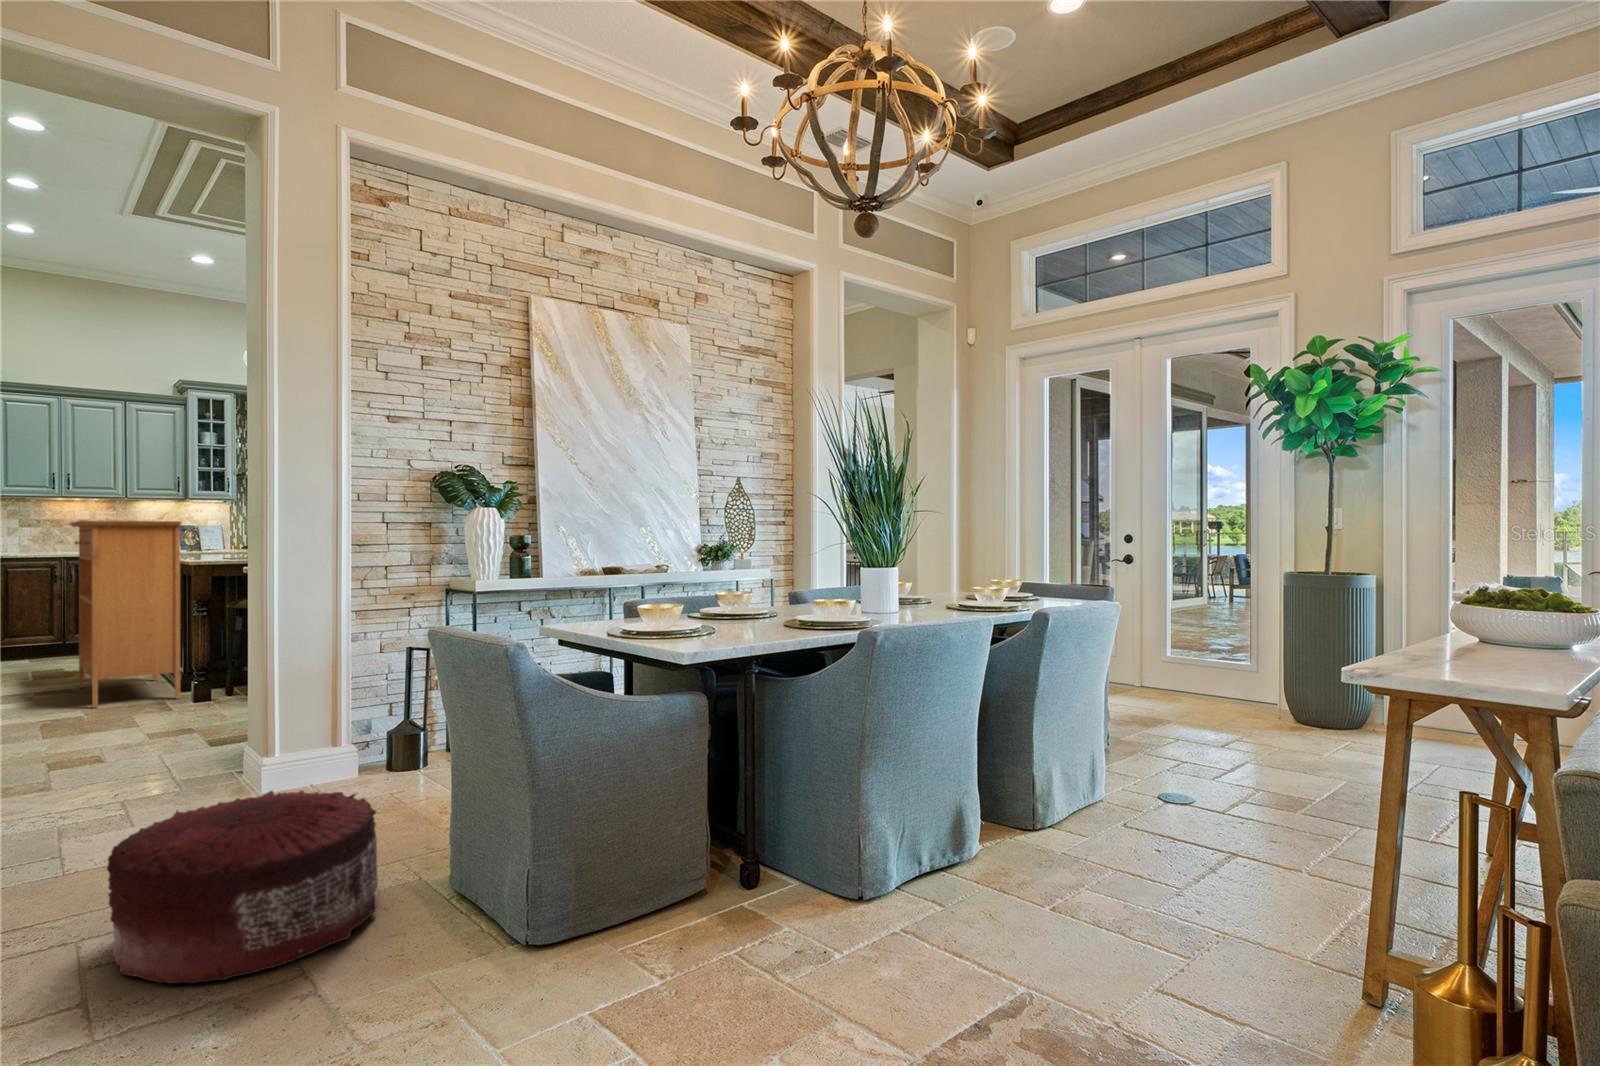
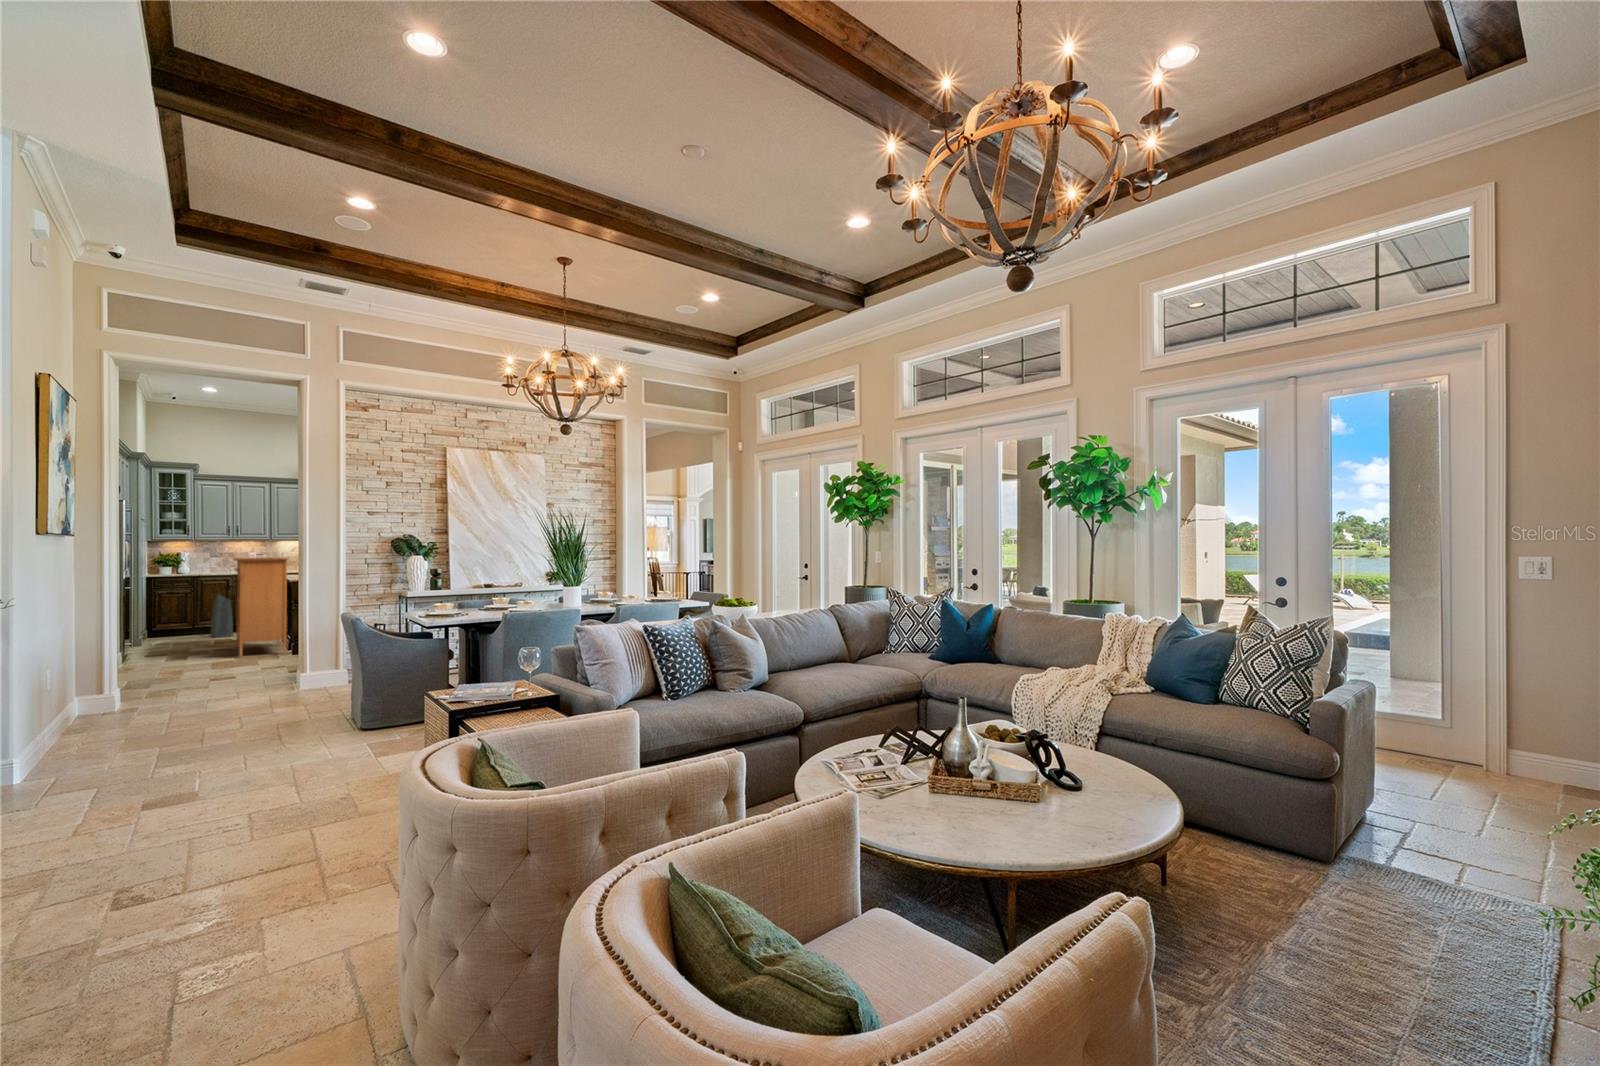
air purifier: none [24,587,64,665] -> present [211,594,233,637]
pouf: present [107,791,379,983] -> none [213,676,320,734]

